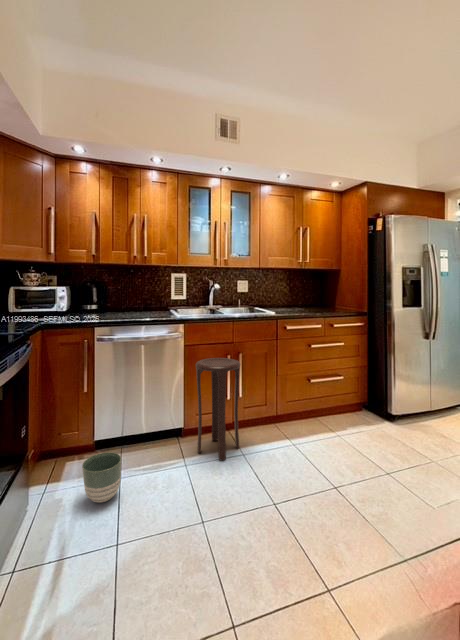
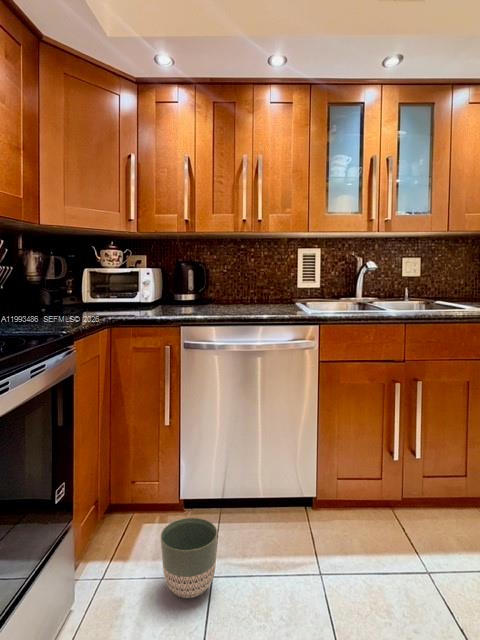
stool: present [196,358,240,460] -> none [336,382,417,559]

